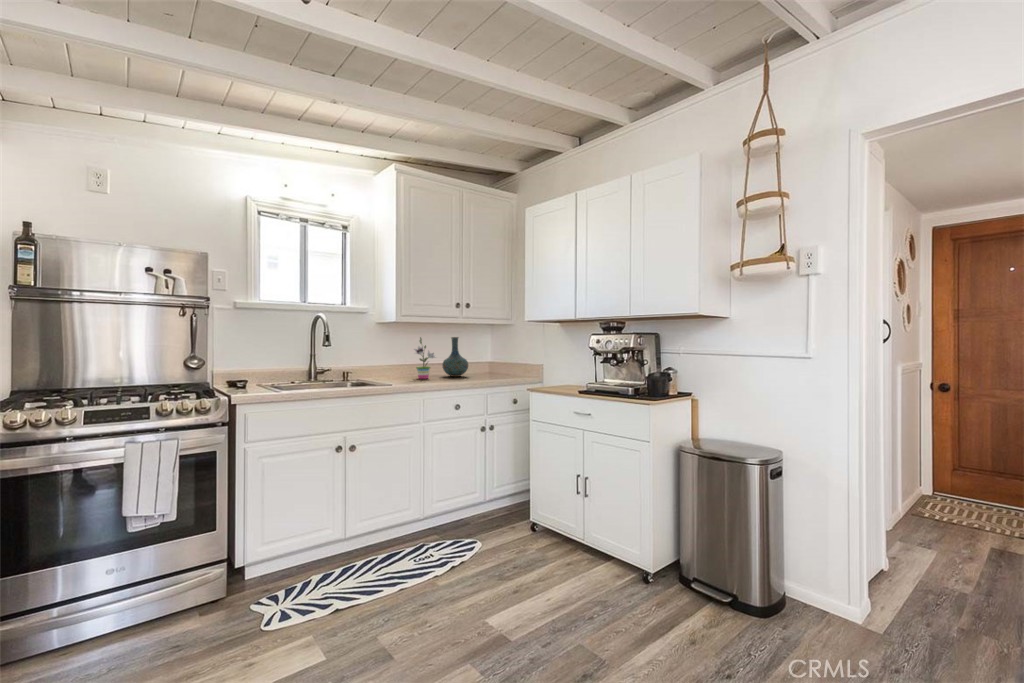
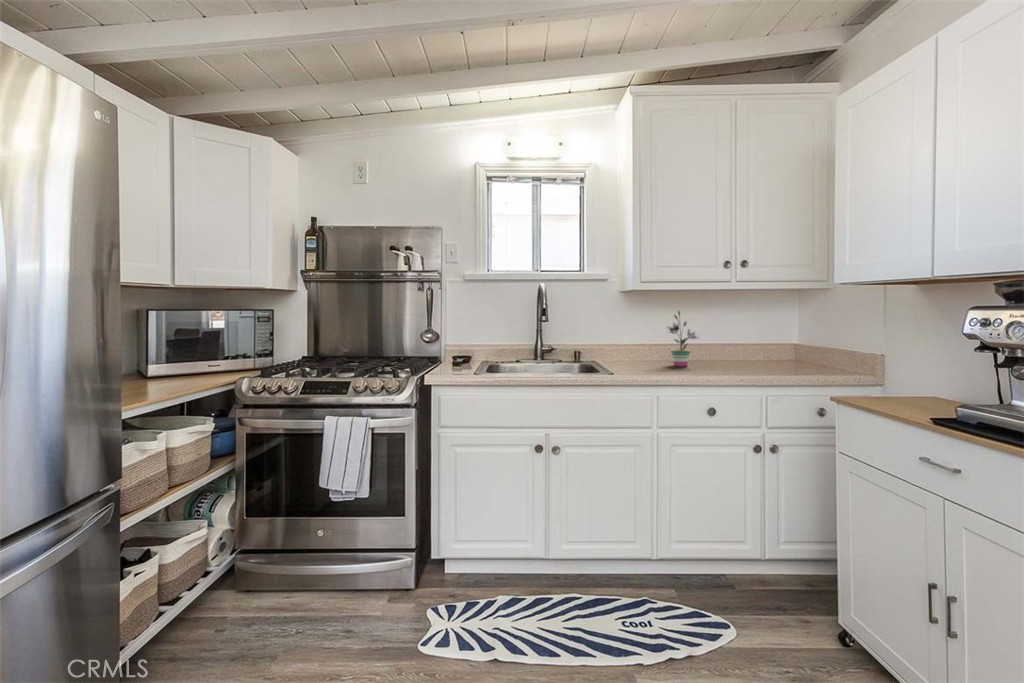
vase: present [442,337,468,377] -> none [713,310,753,366]

